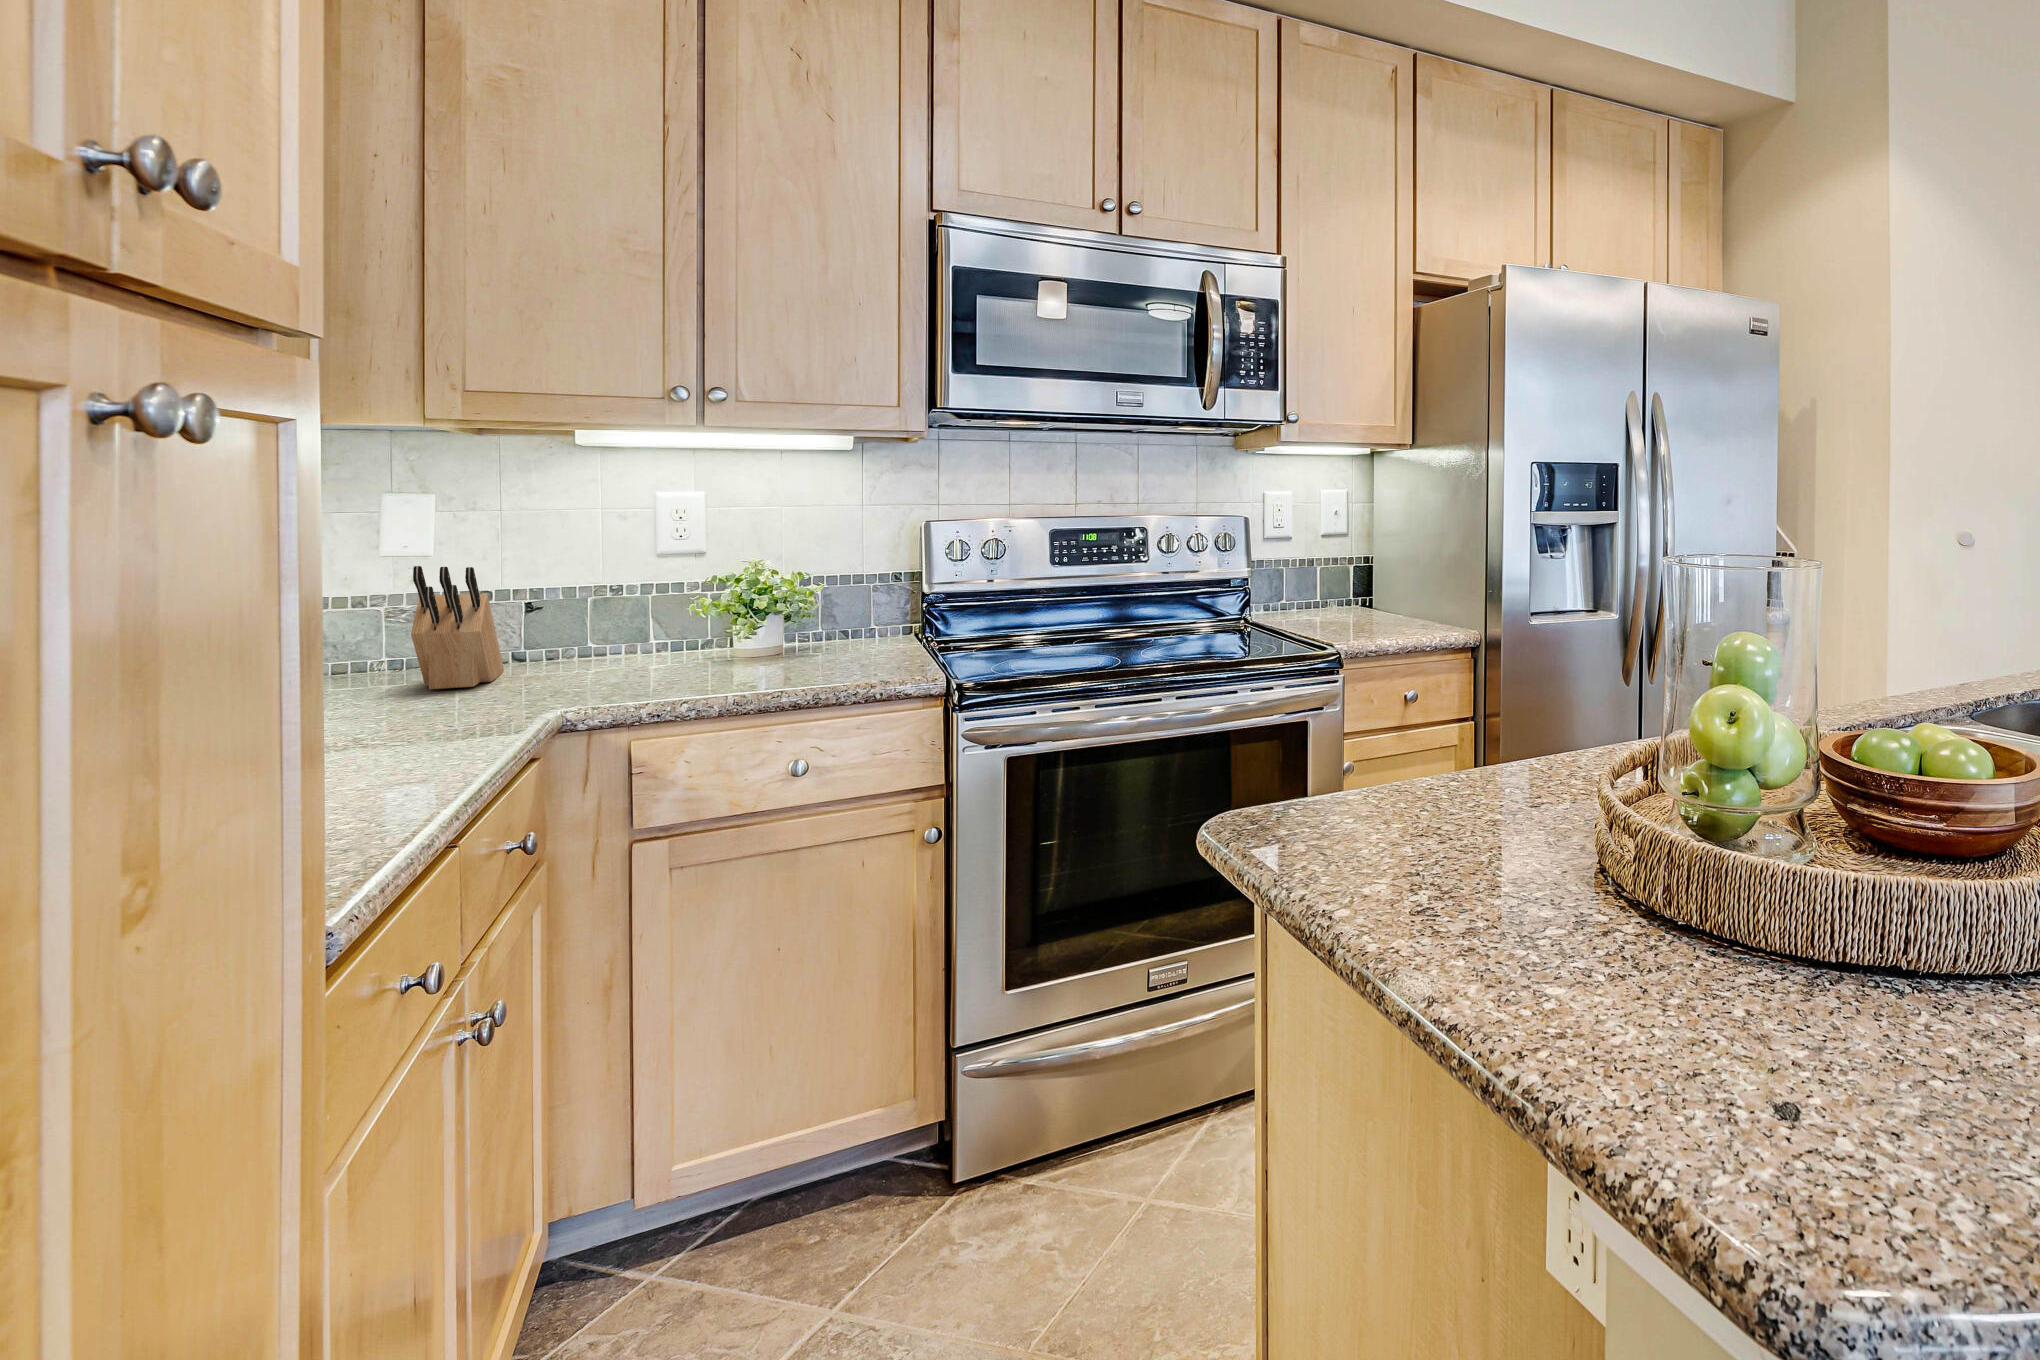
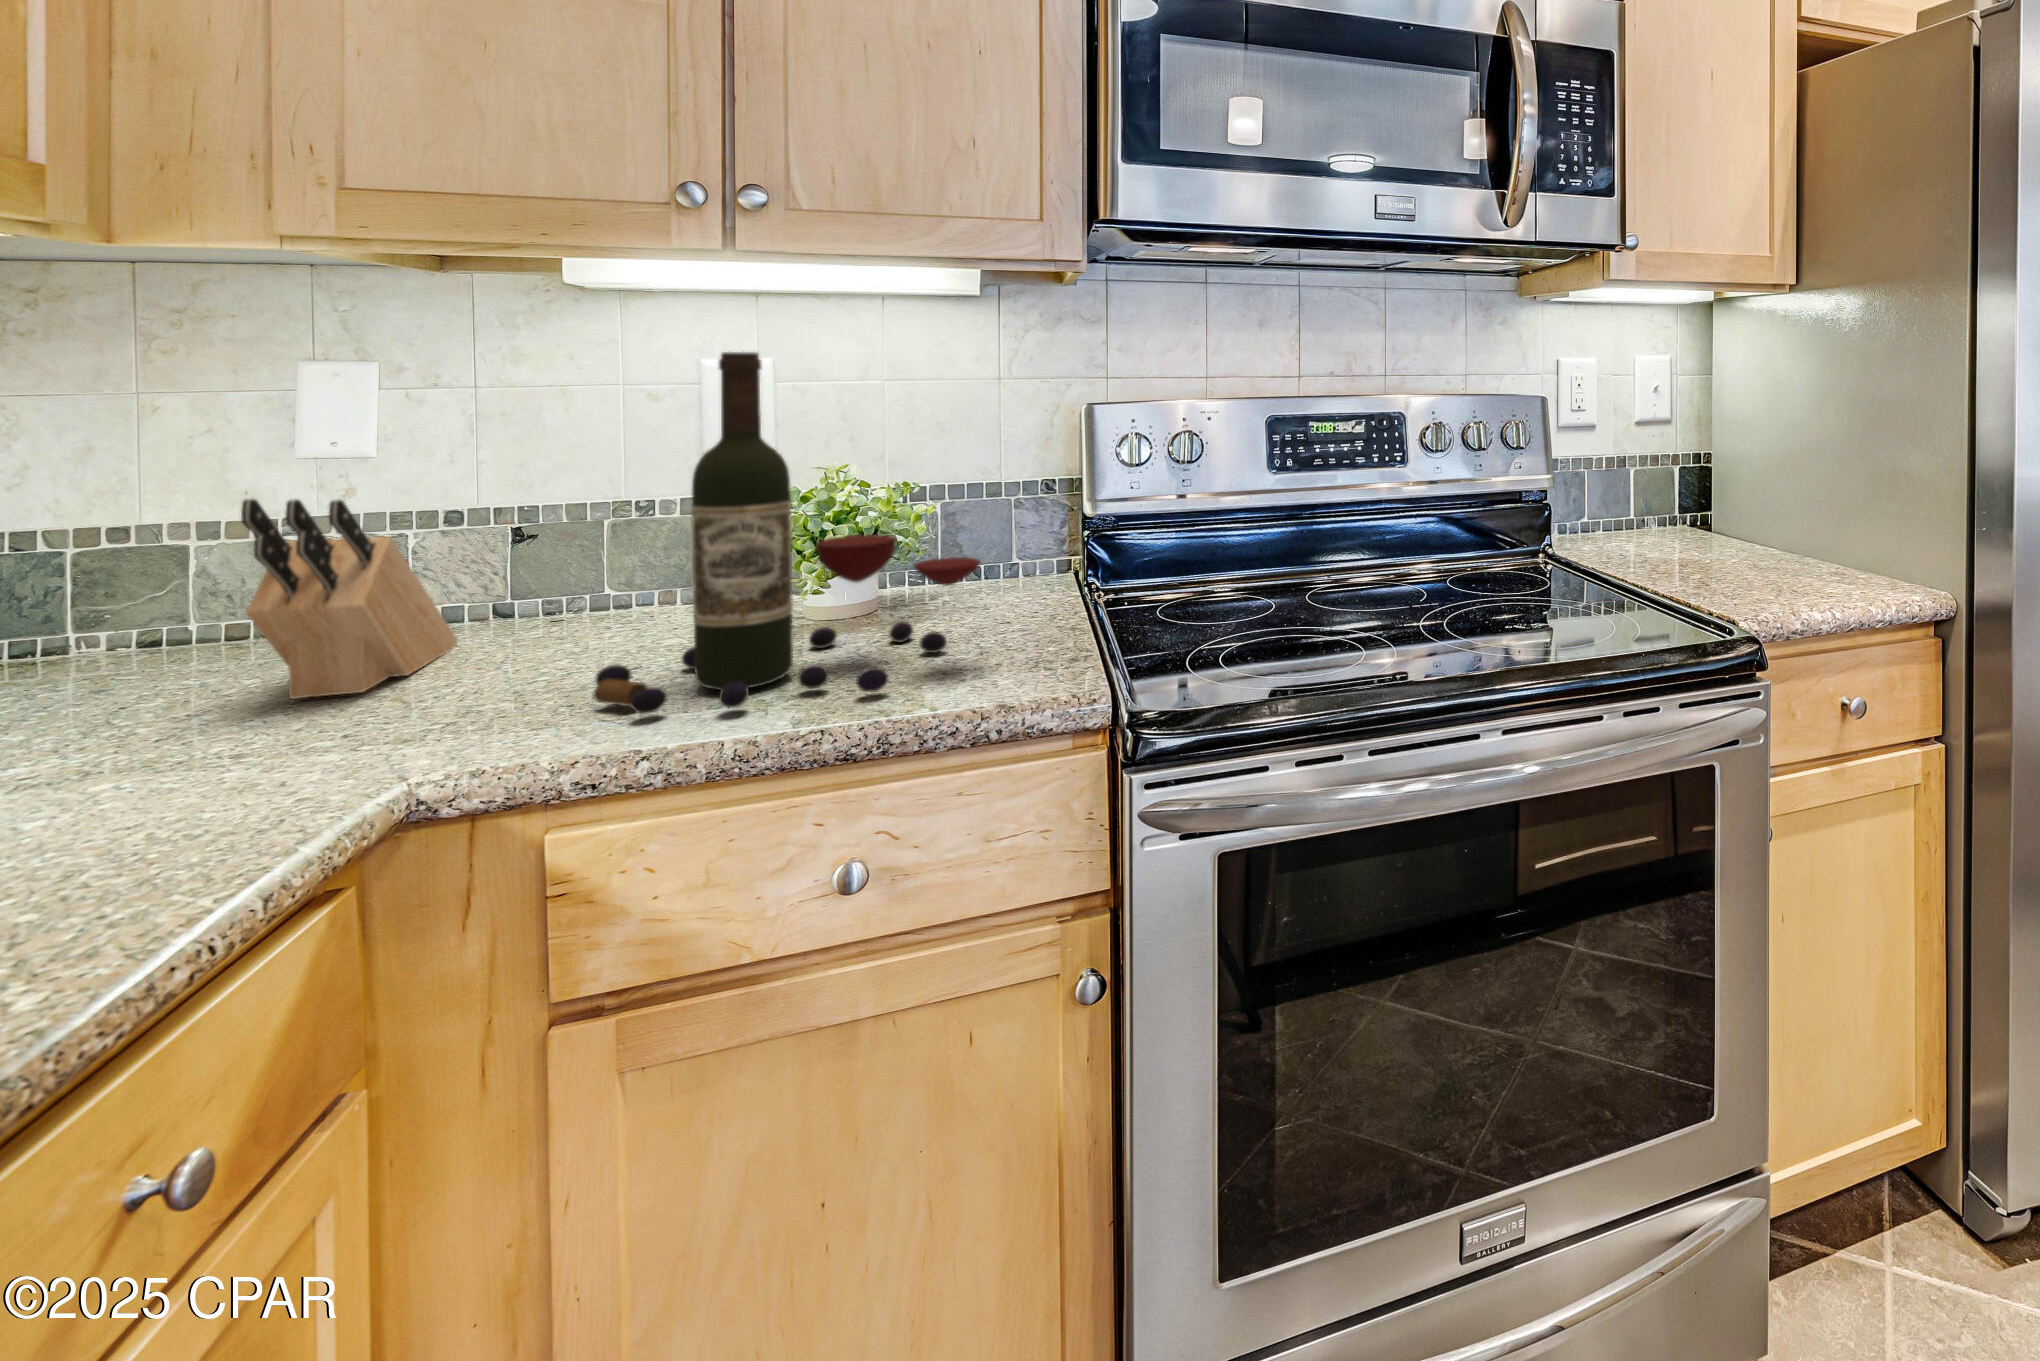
wine bottle: none [627,481,874,687] -> present [594,352,980,714]

